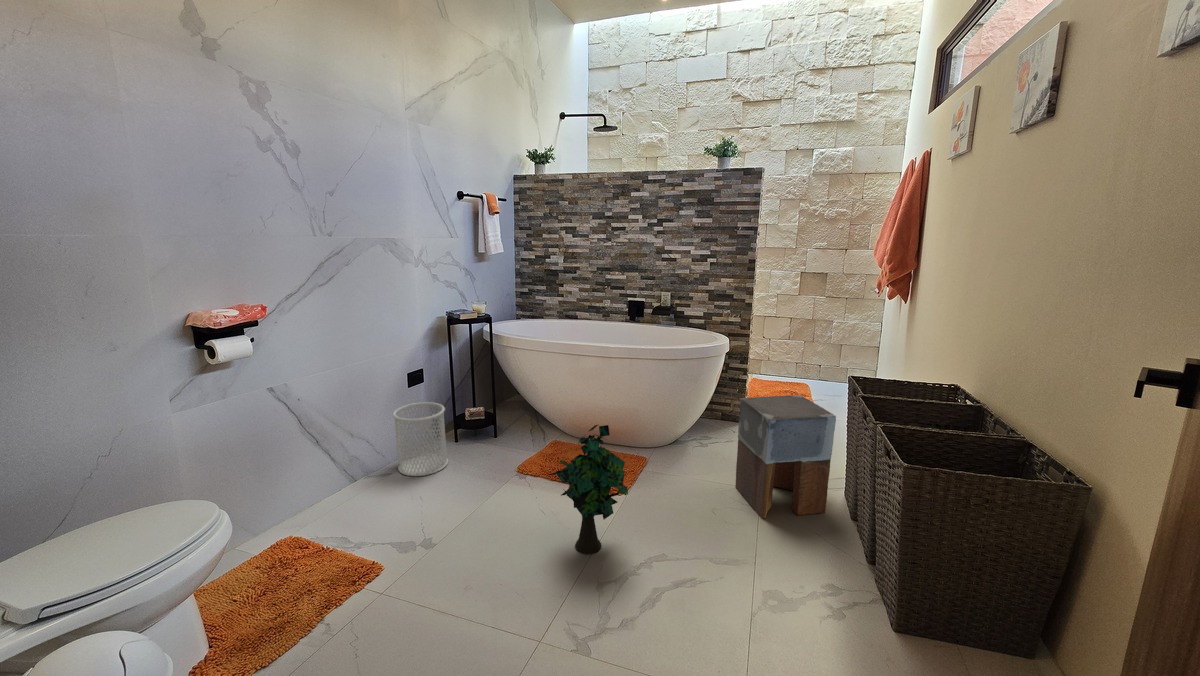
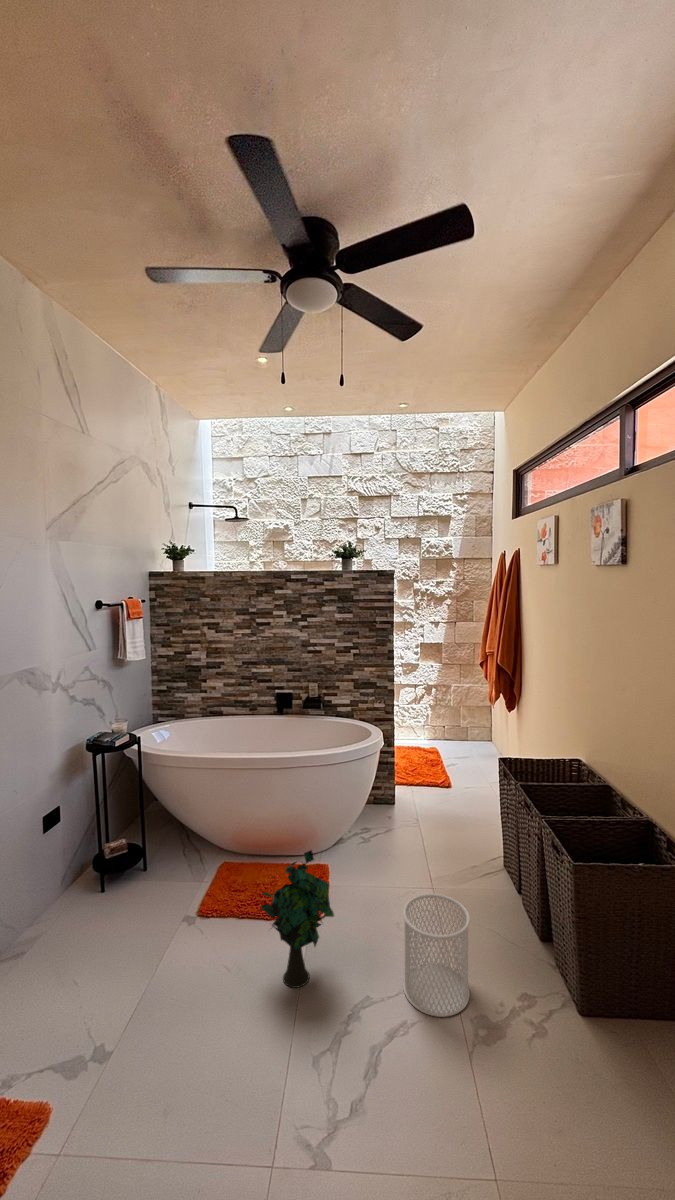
stool: present [735,395,836,519] -> none [408,782,491,909]
wastebasket: present [393,402,448,476] -> present [403,894,470,1017]

